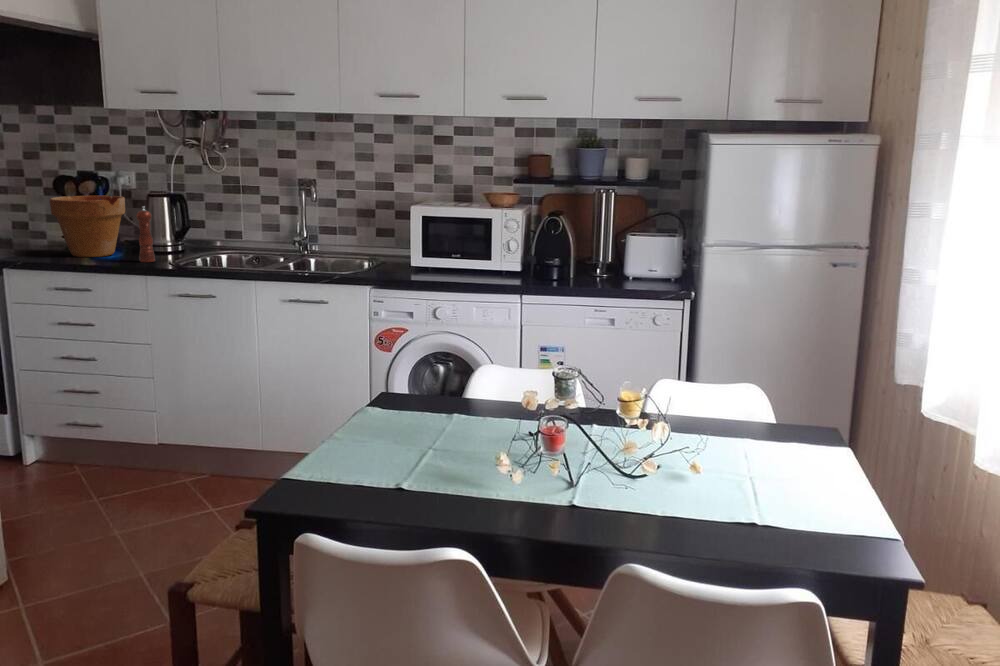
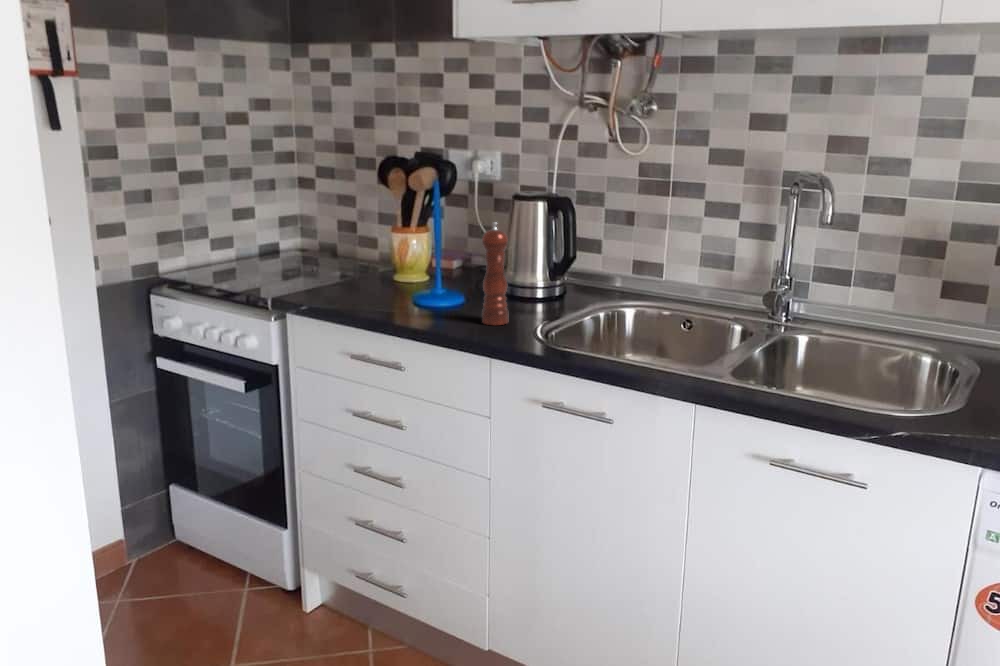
flower pot: present [49,196,125,257] -> none [357,191,474,300]

